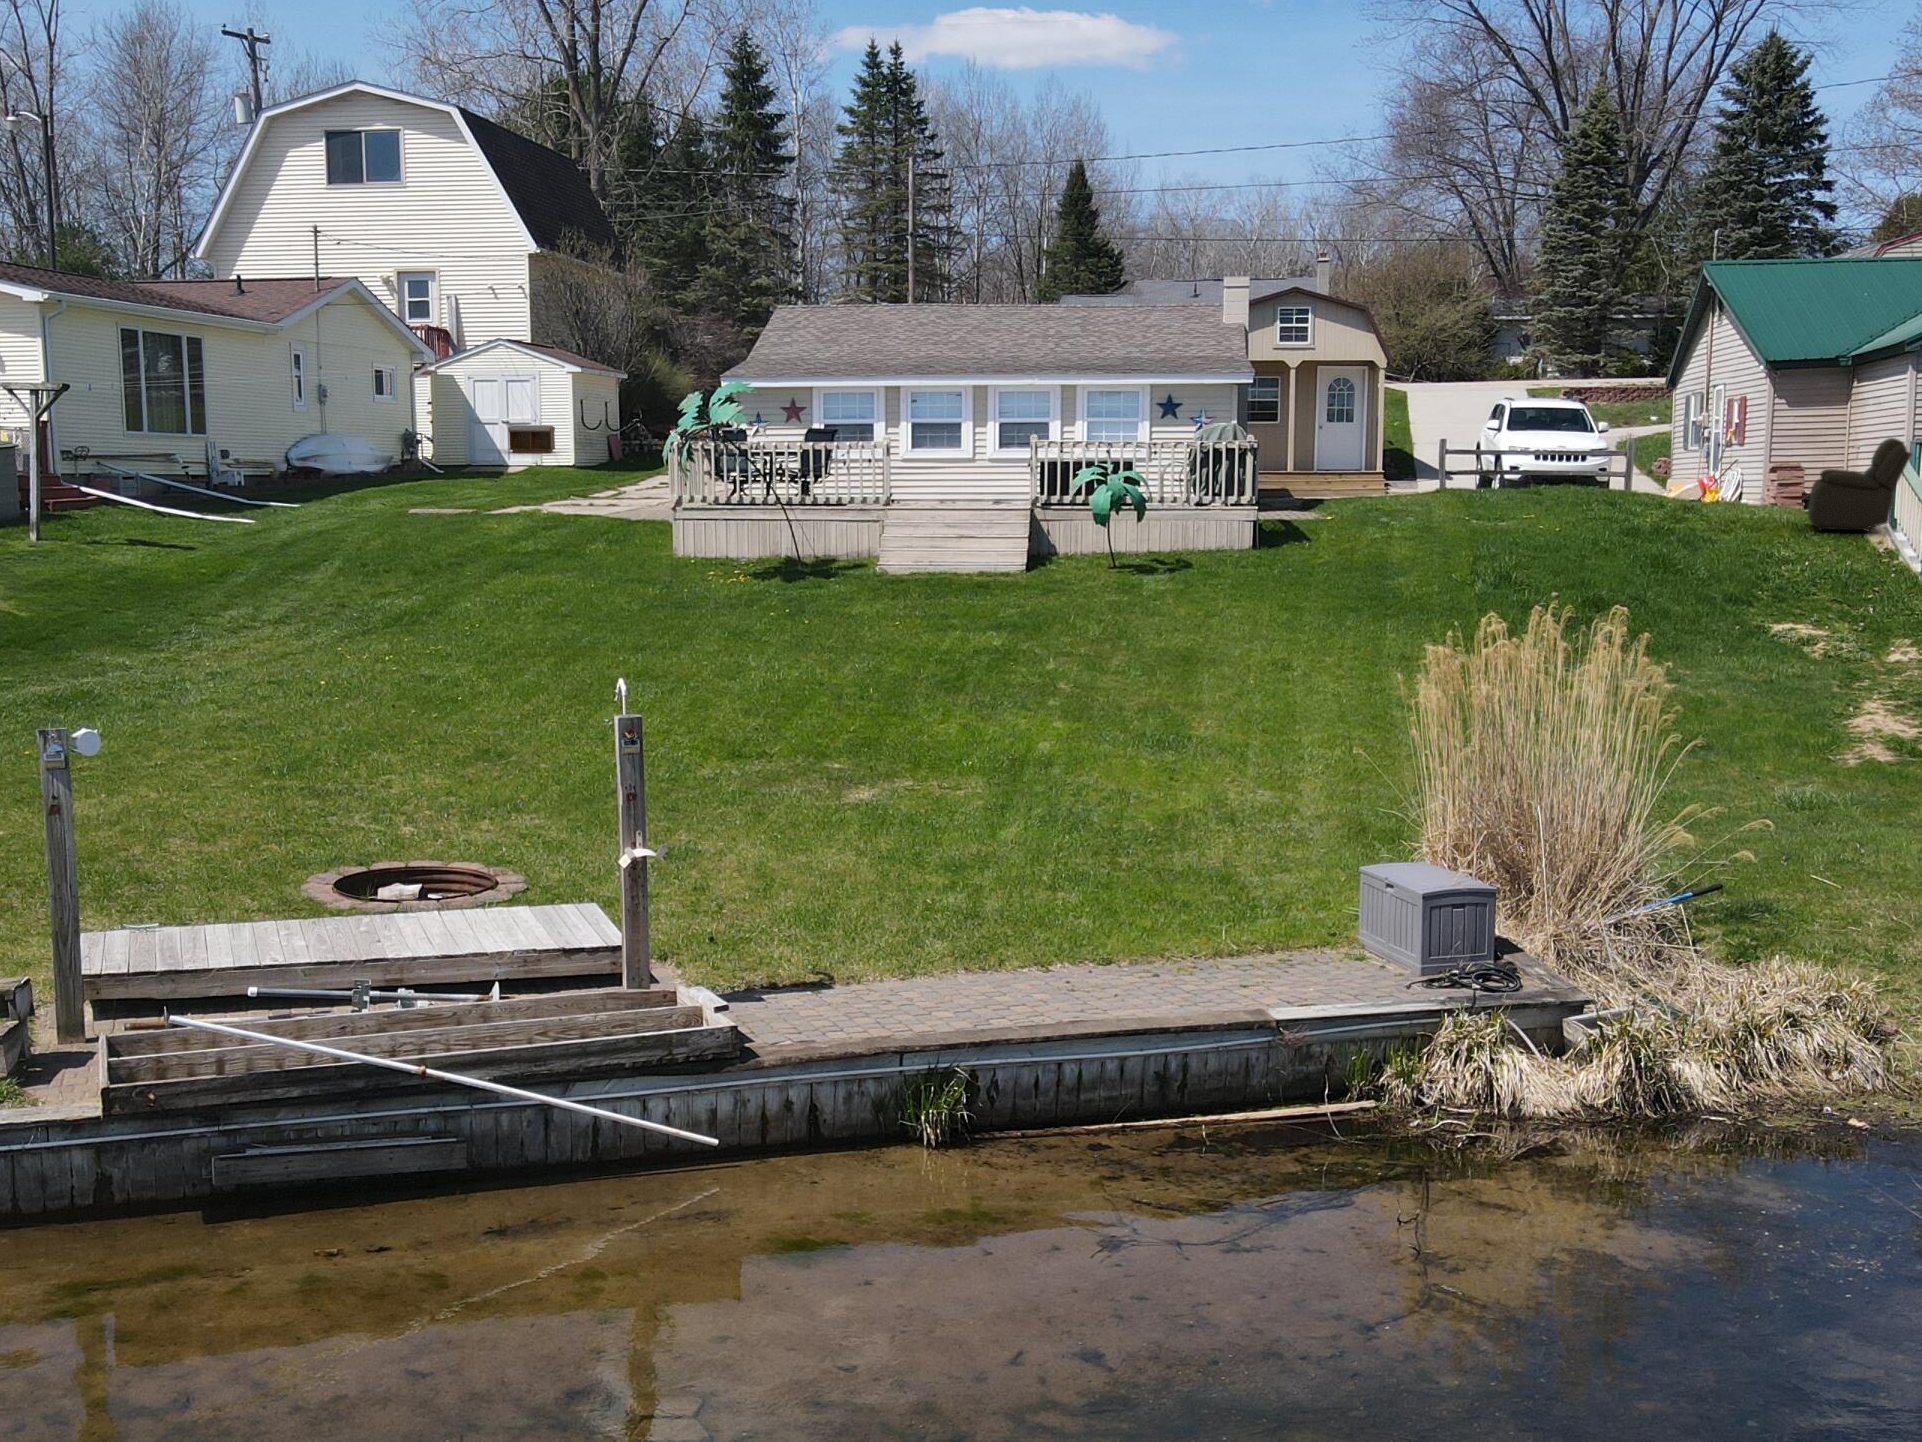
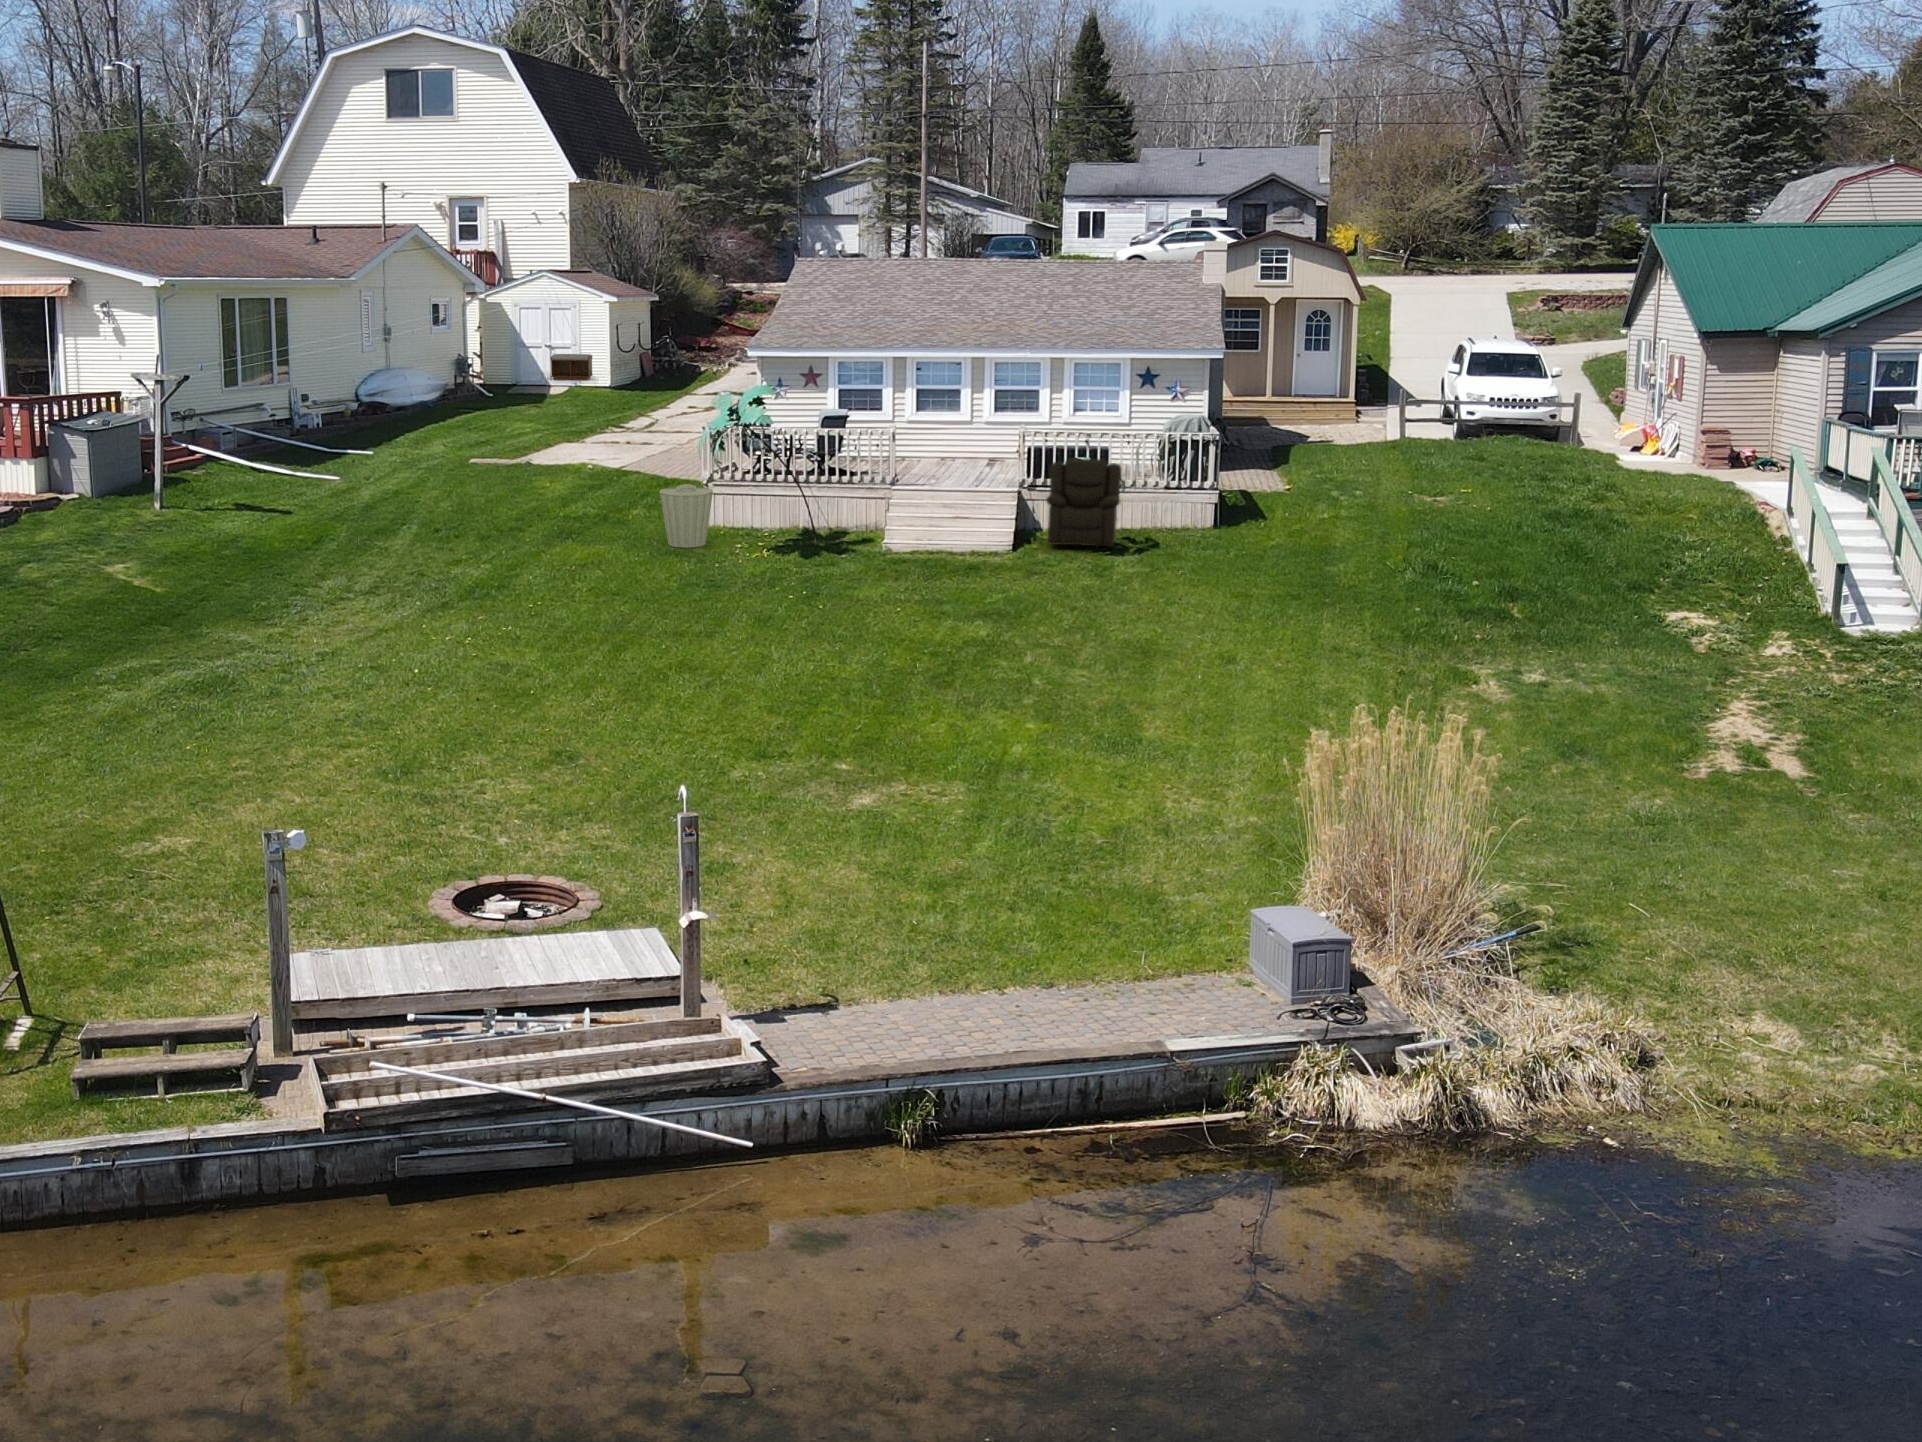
chair: present [1808,438,1911,531] -> present [1046,459,1122,549]
trash can: none [619,493,681,565] -> present [659,484,713,548]

